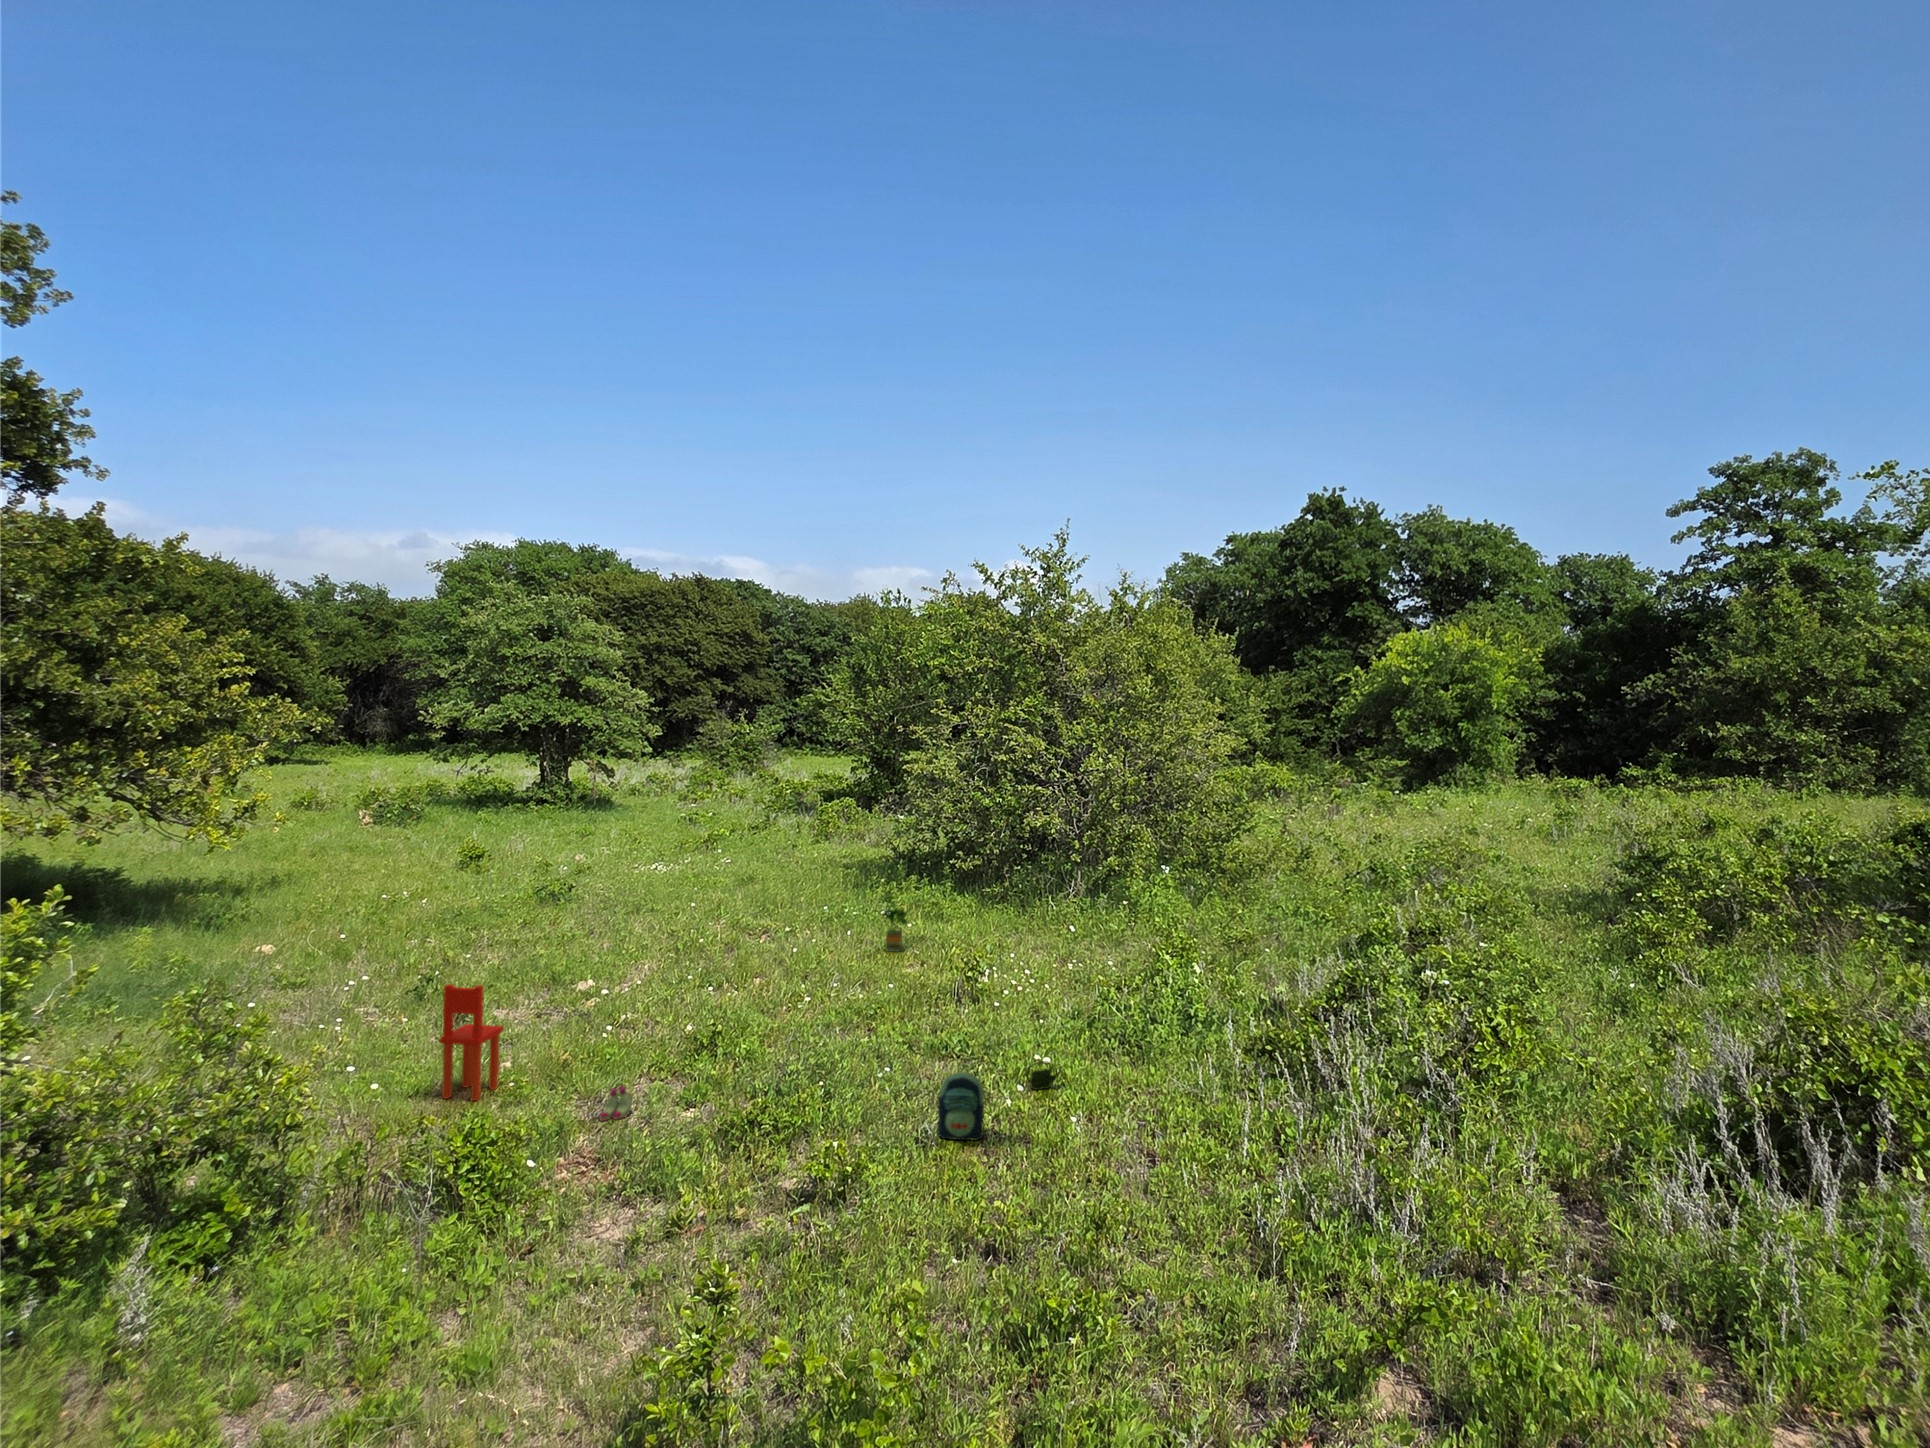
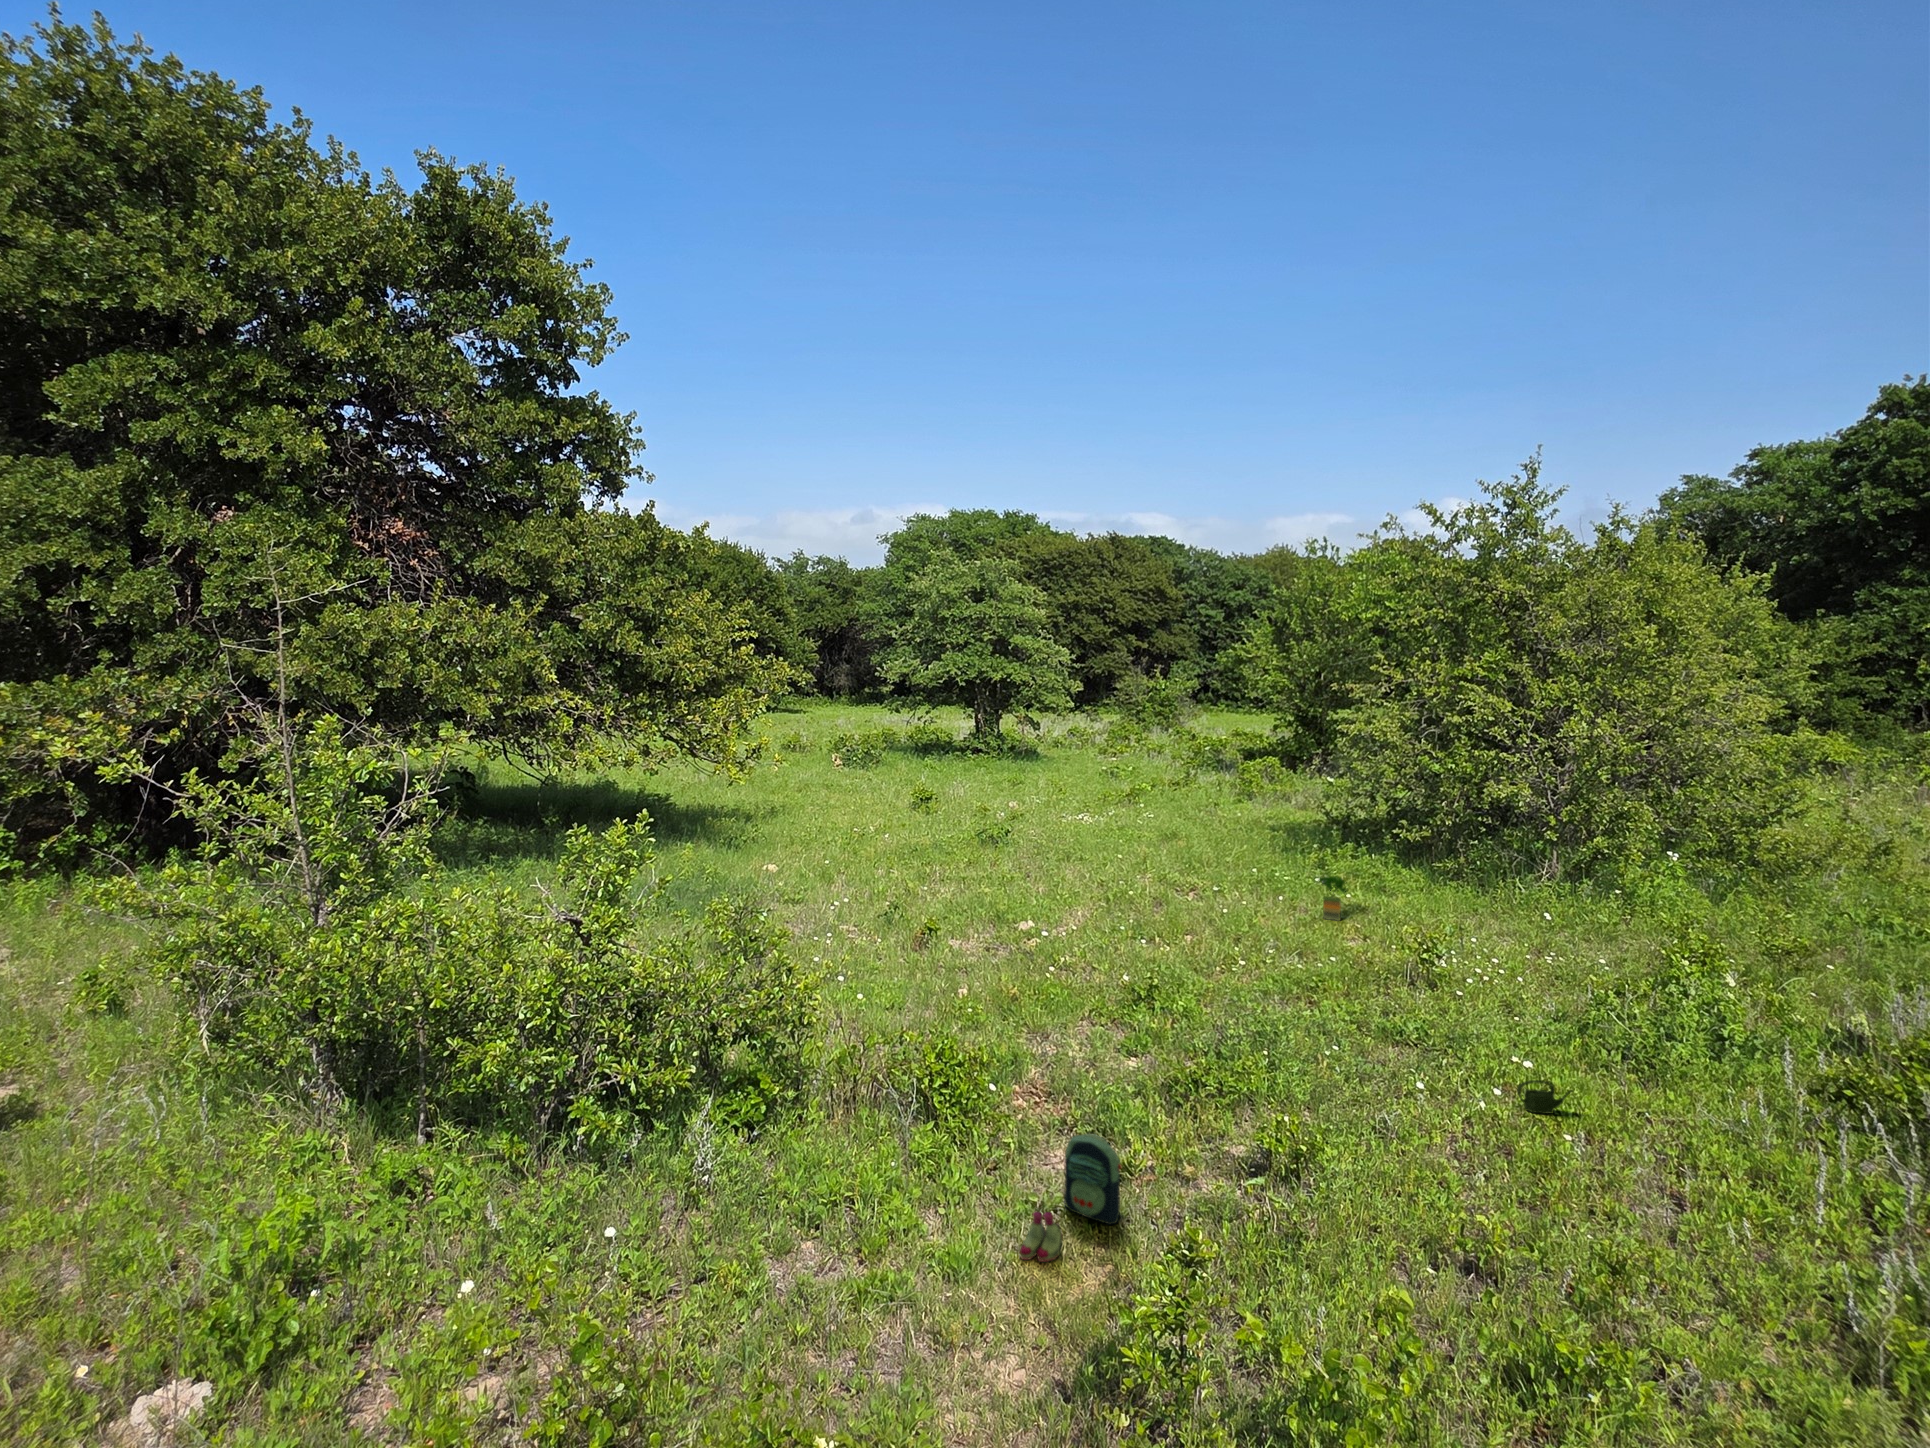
chair: present [439,984,504,1101] -> none [923,911,971,1014]
backpack: present [937,1072,985,1140] -> present [1064,1134,1122,1225]
boots: present [599,1086,632,1121] -> present [1020,1212,1063,1262]

